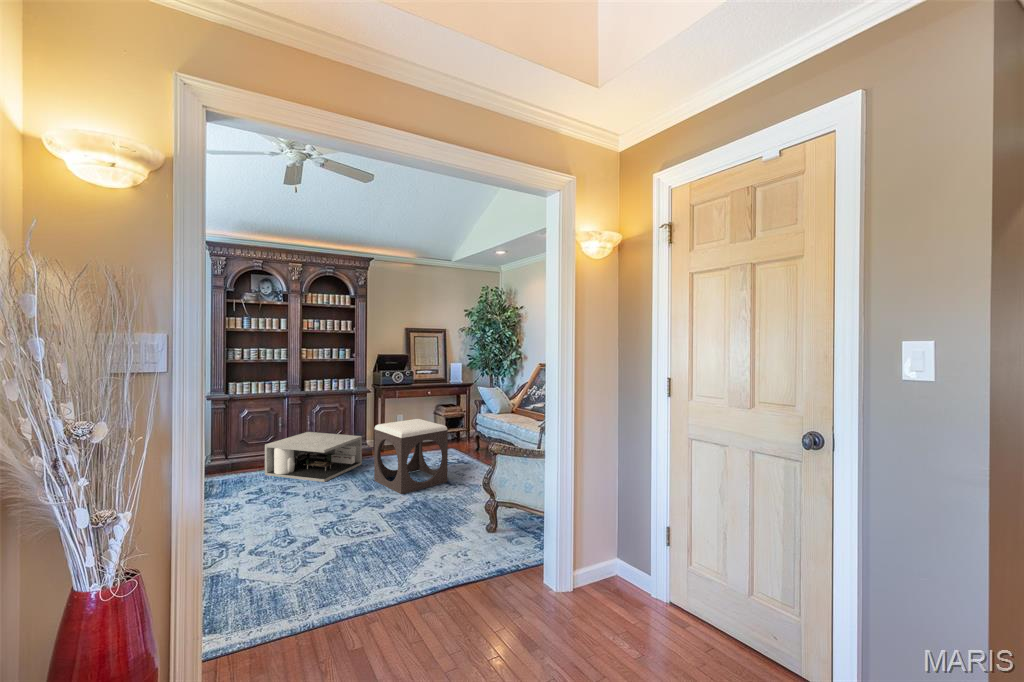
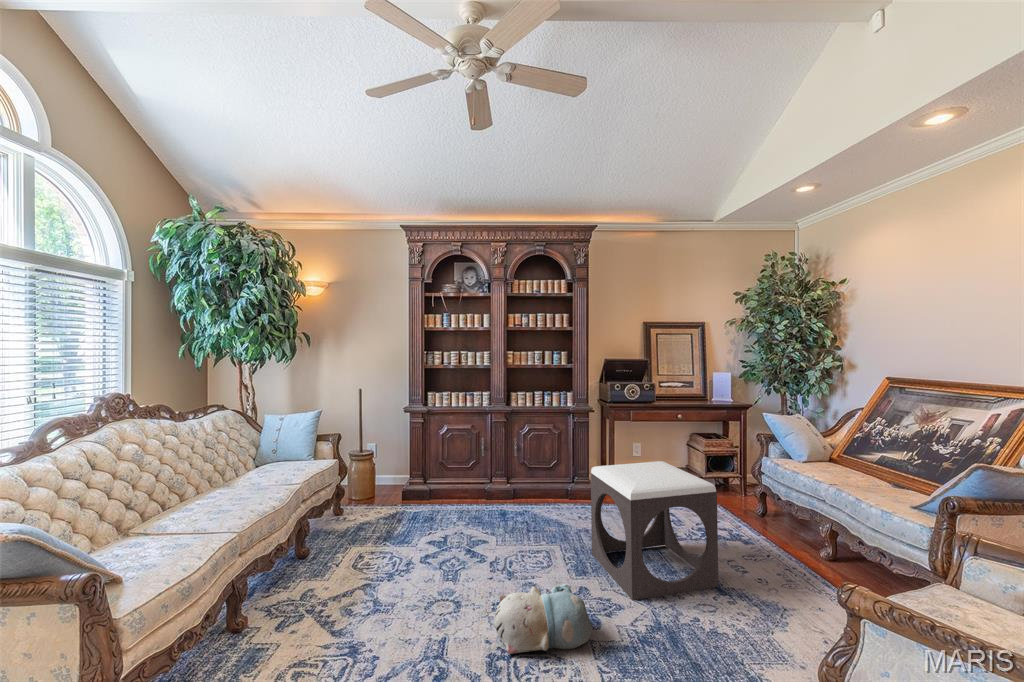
coffee table: present [265,432,362,482] -> none [458,459,579,542]
plush toy: none [324,487,381,523] -> present [494,583,591,654]

